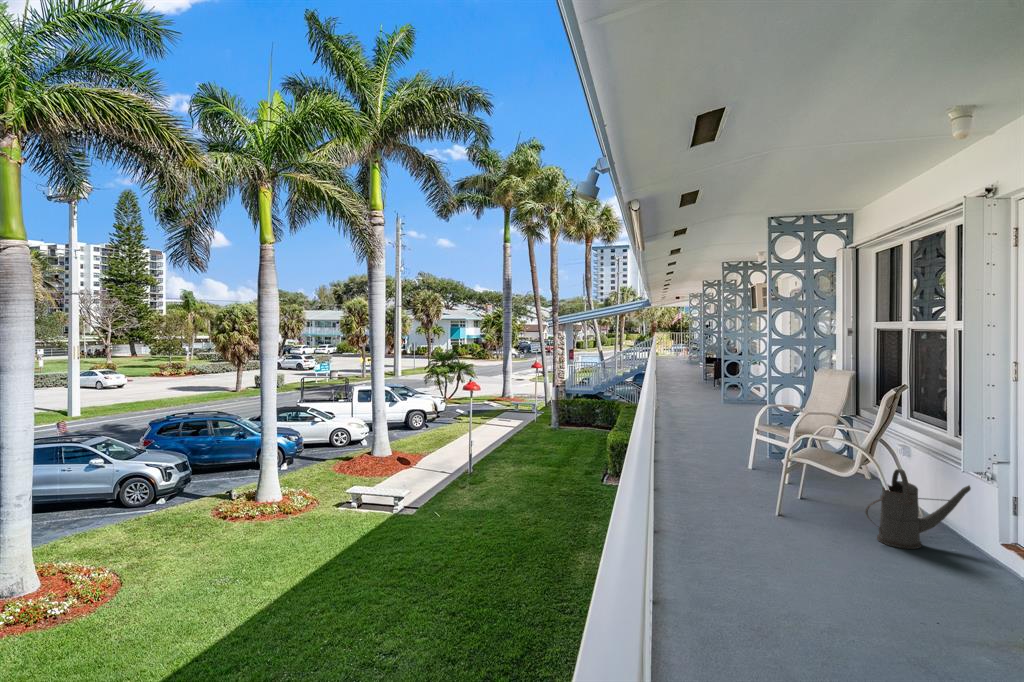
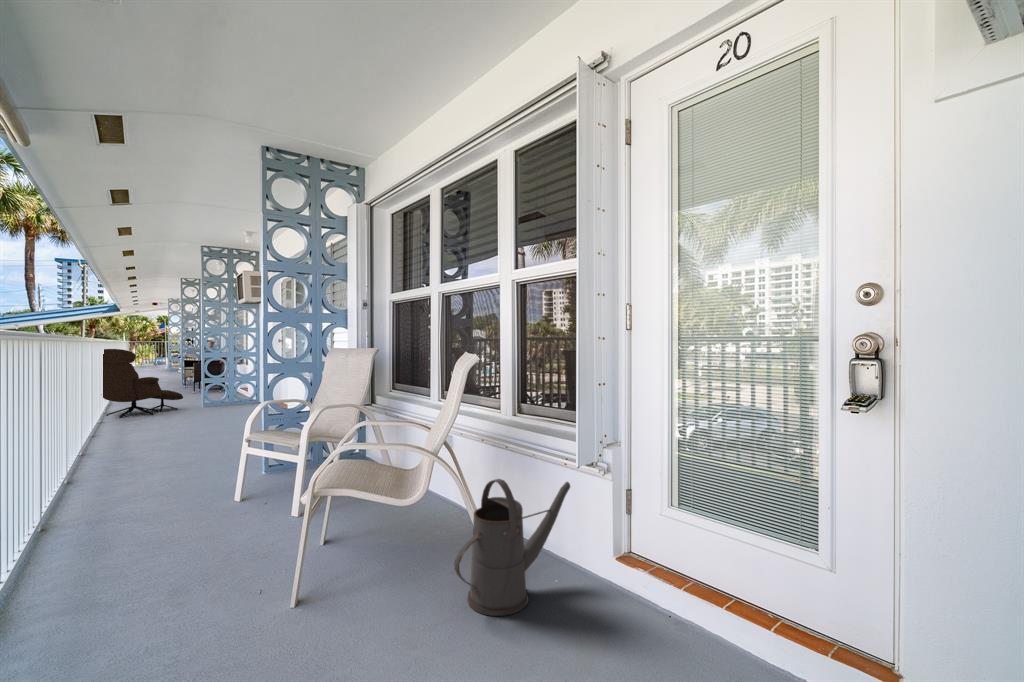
lounge chair: none [653,352,709,404] -> present [103,349,183,418]

